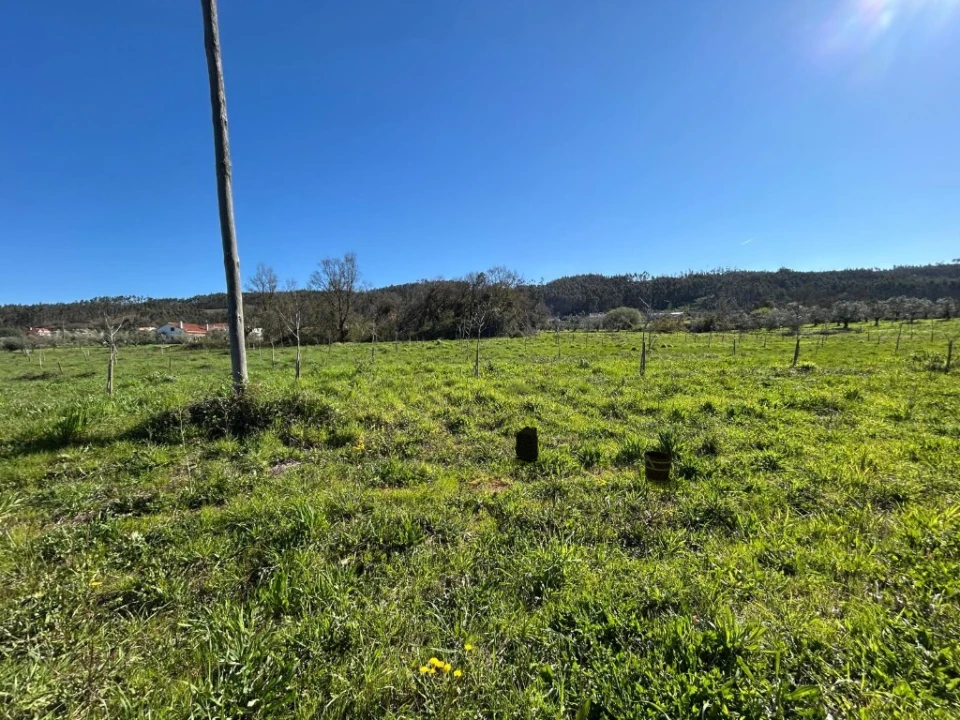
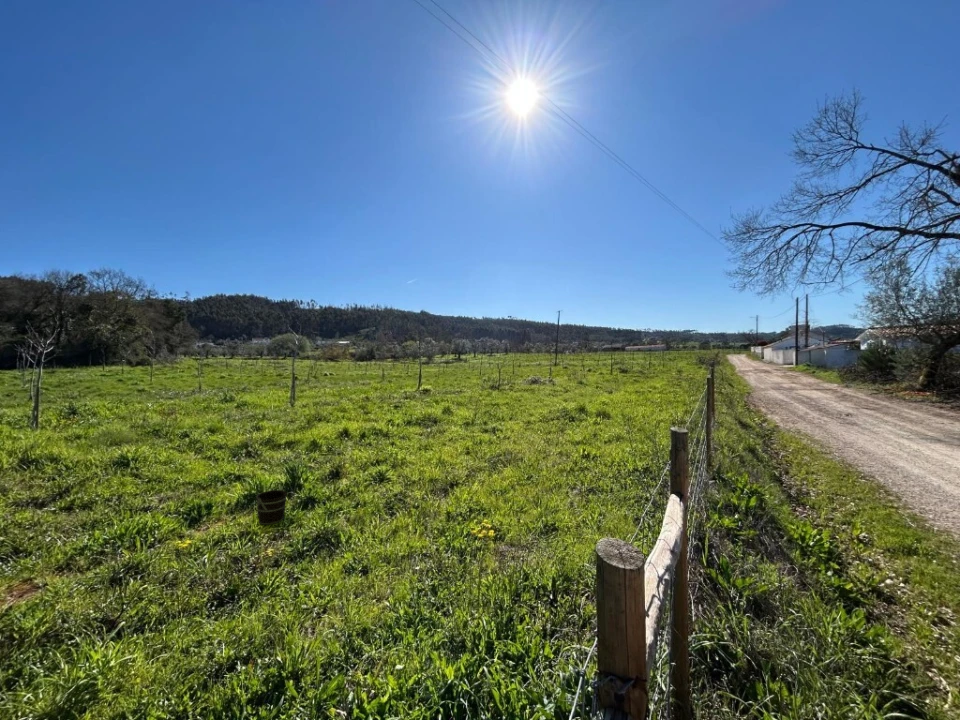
backpack: present [515,426,539,461] -> none [68,493,114,541]

